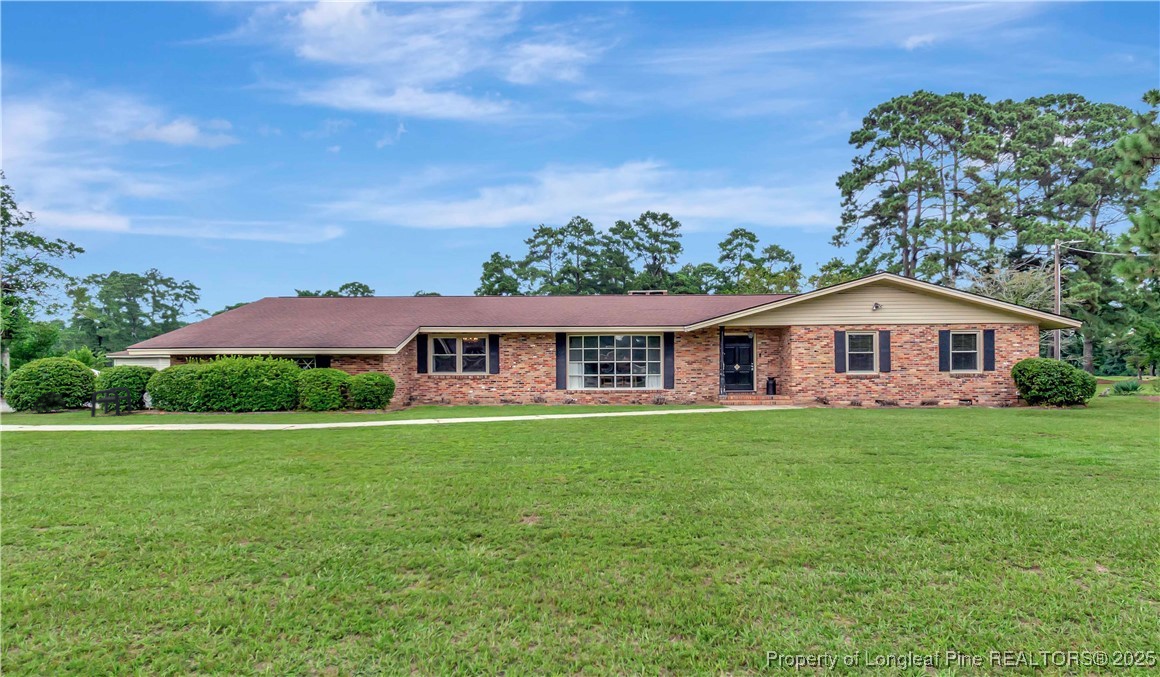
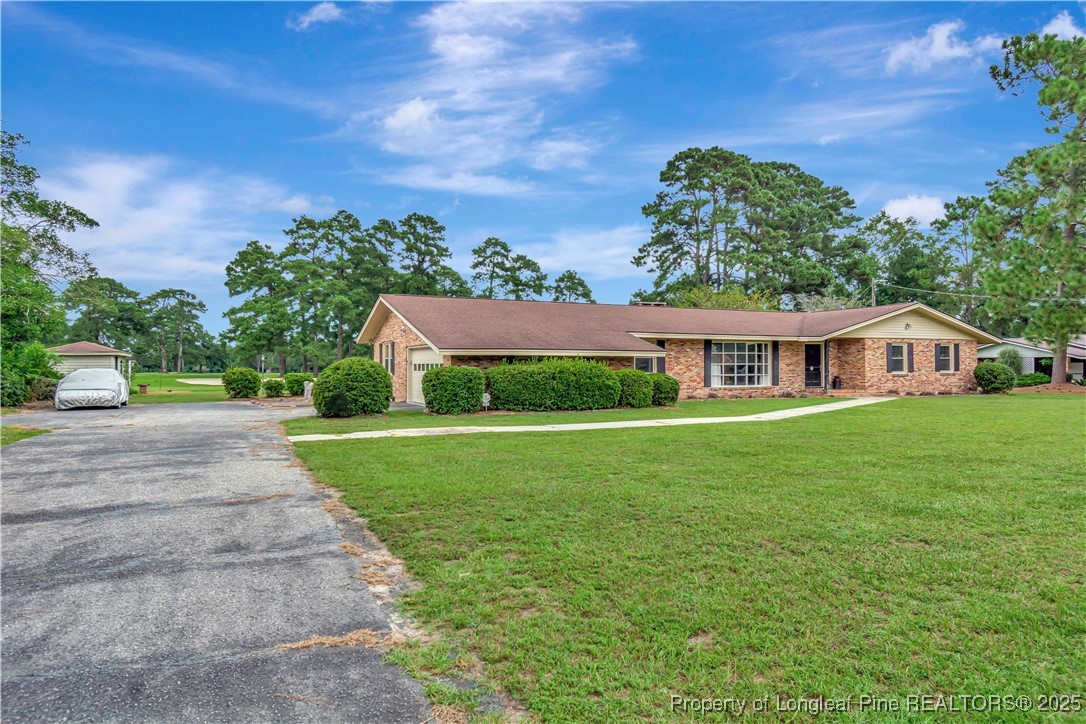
bench: present [91,387,132,417] -> none [418,387,460,418]

